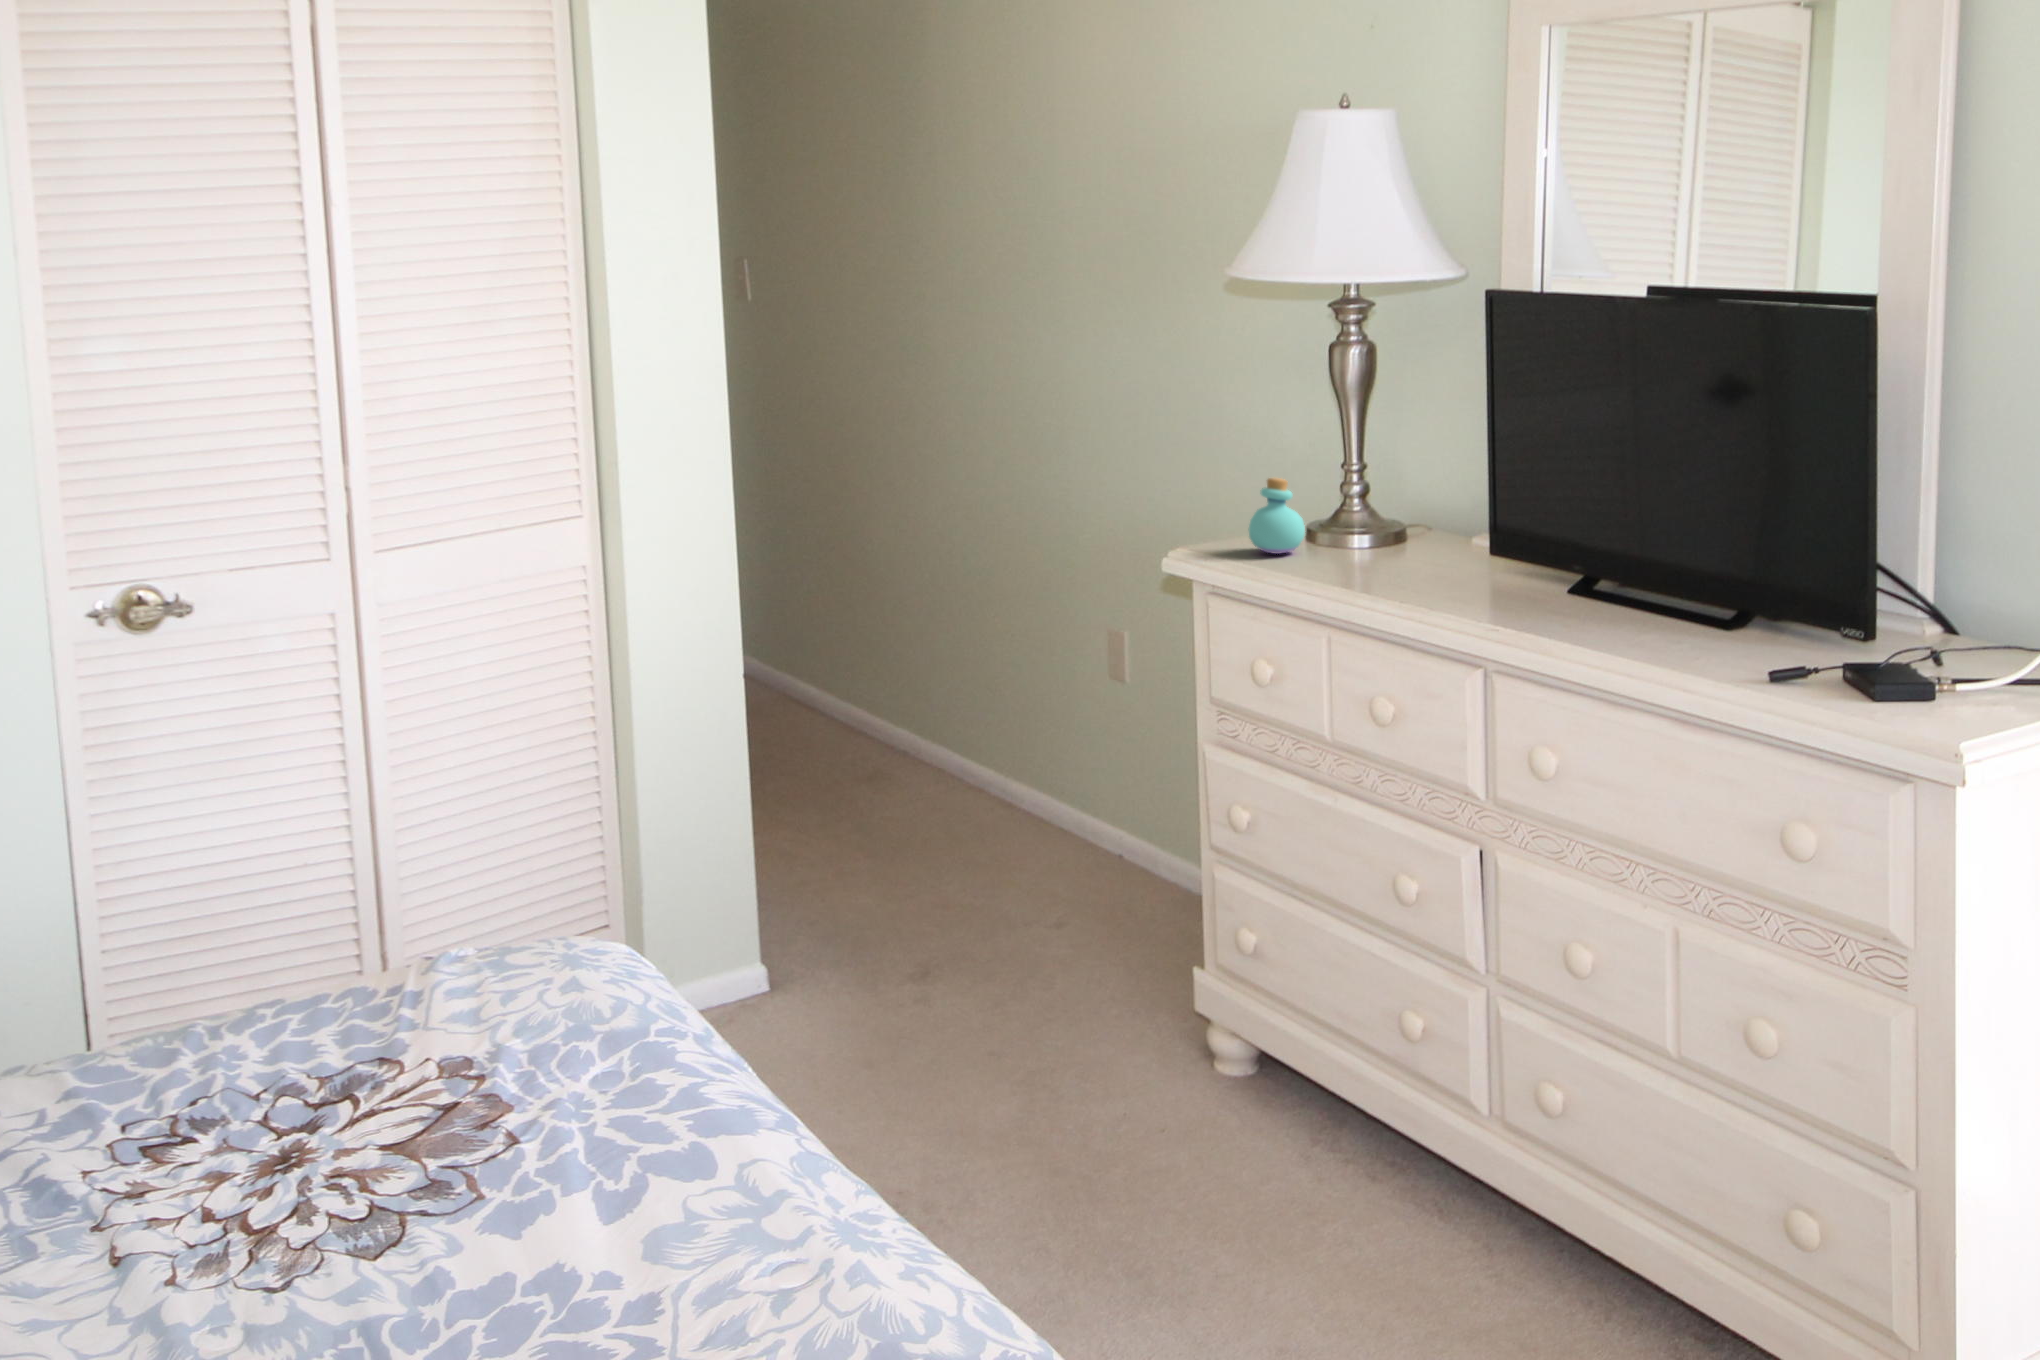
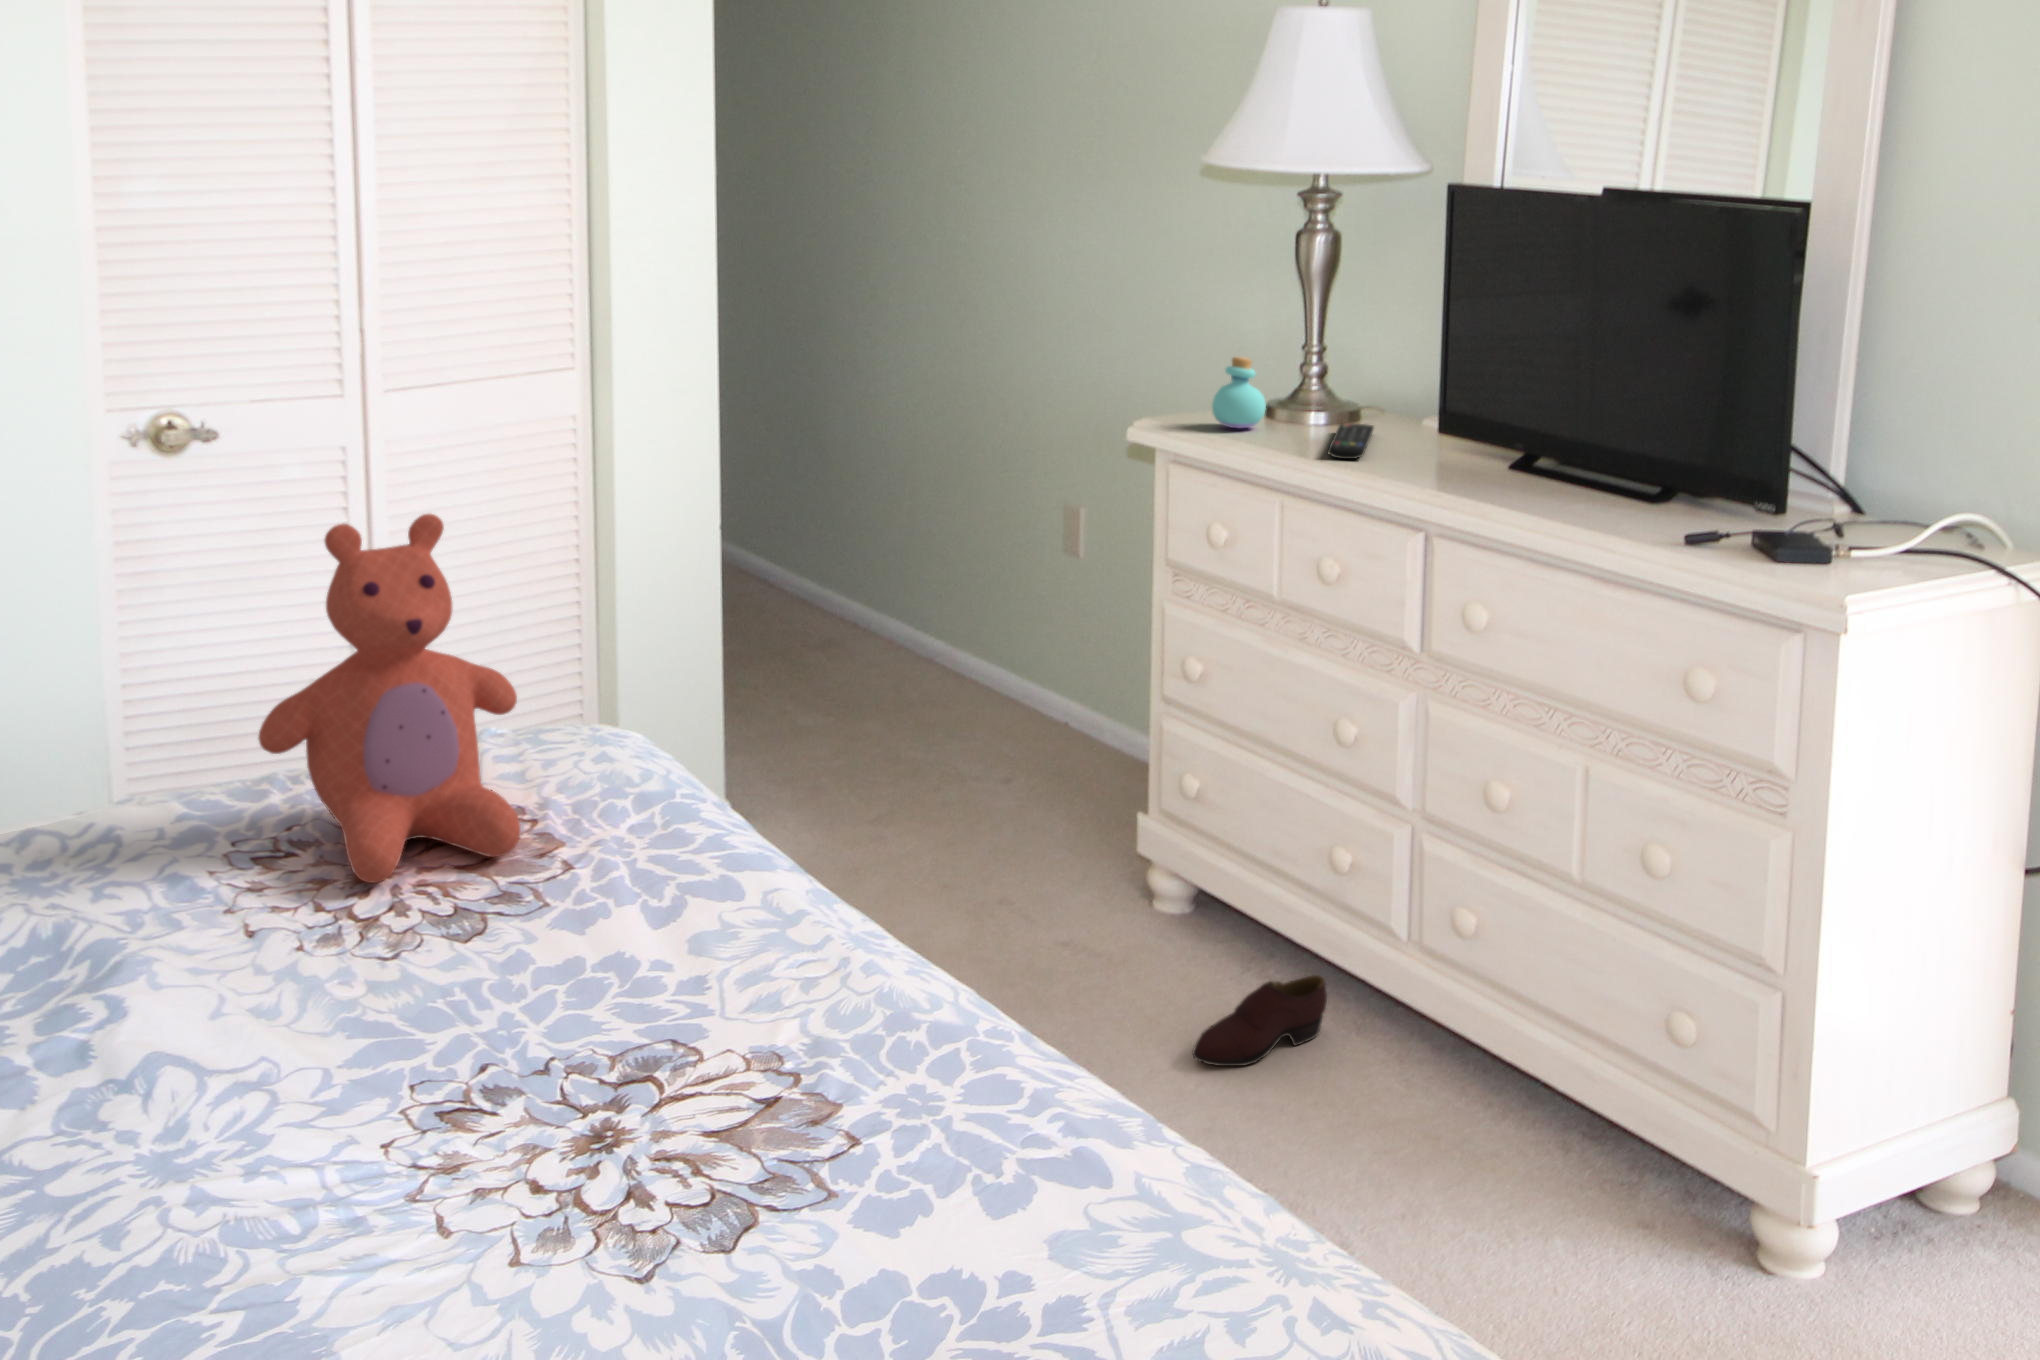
remote control: none [1373,544,1420,587] -> present [1328,423,1374,459]
teddy bear: none [146,723,463,1180] -> present [258,514,521,883]
shoe: none [1261,1154,1405,1267] -> present [1192,975,1327,1066]

